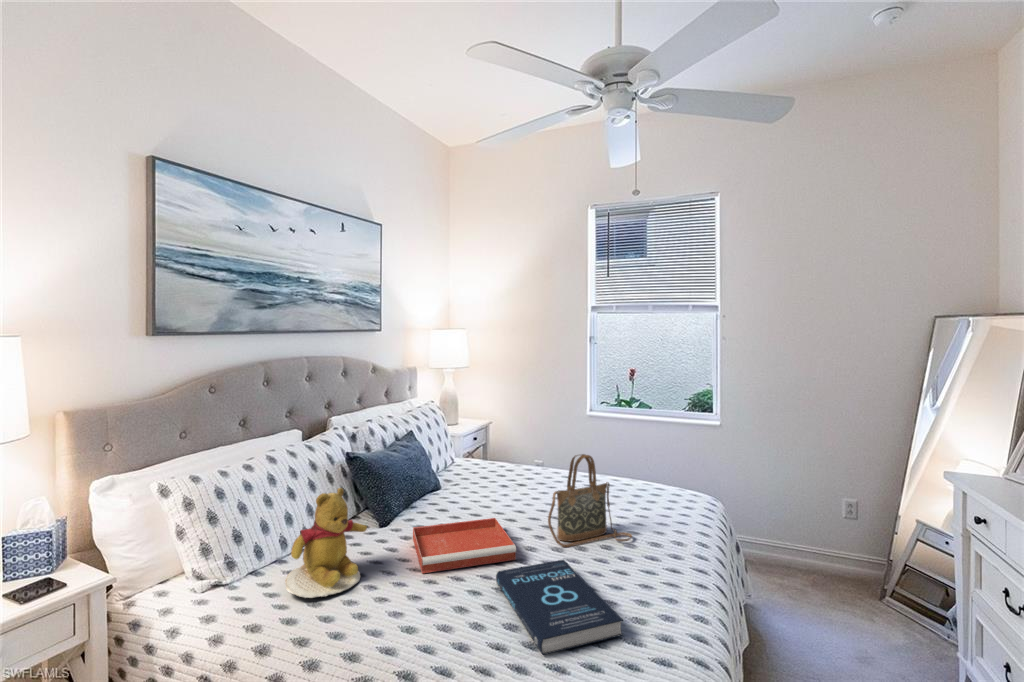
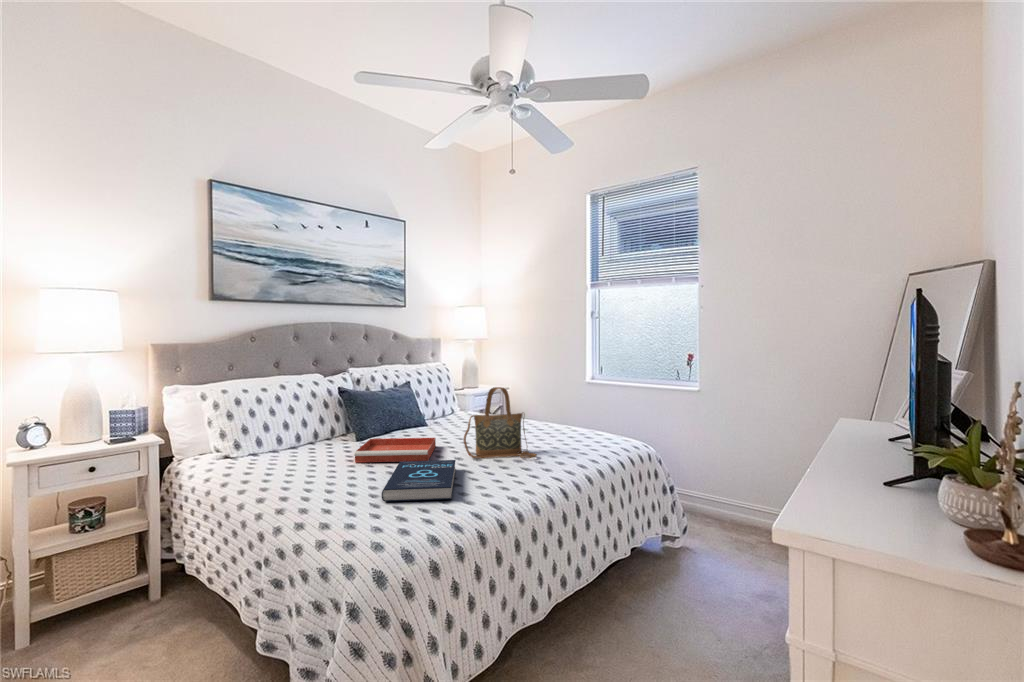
teddy bear: present [285,488,367,598] -> none [260,399,327,466]

